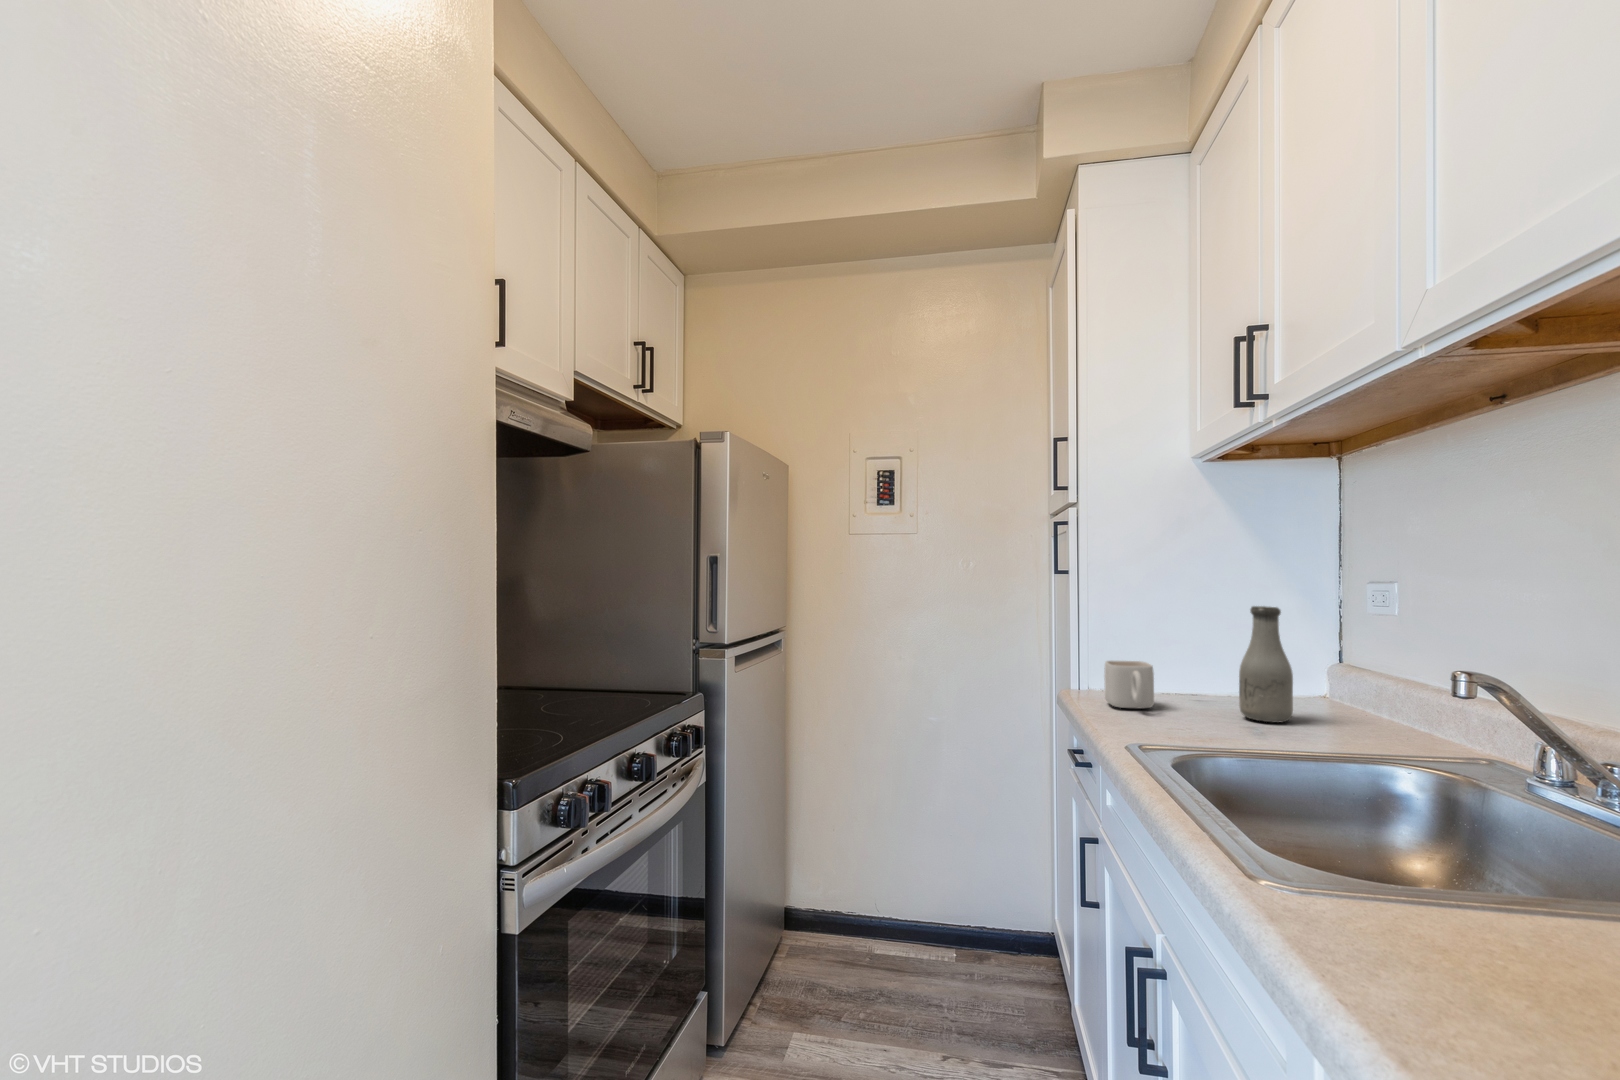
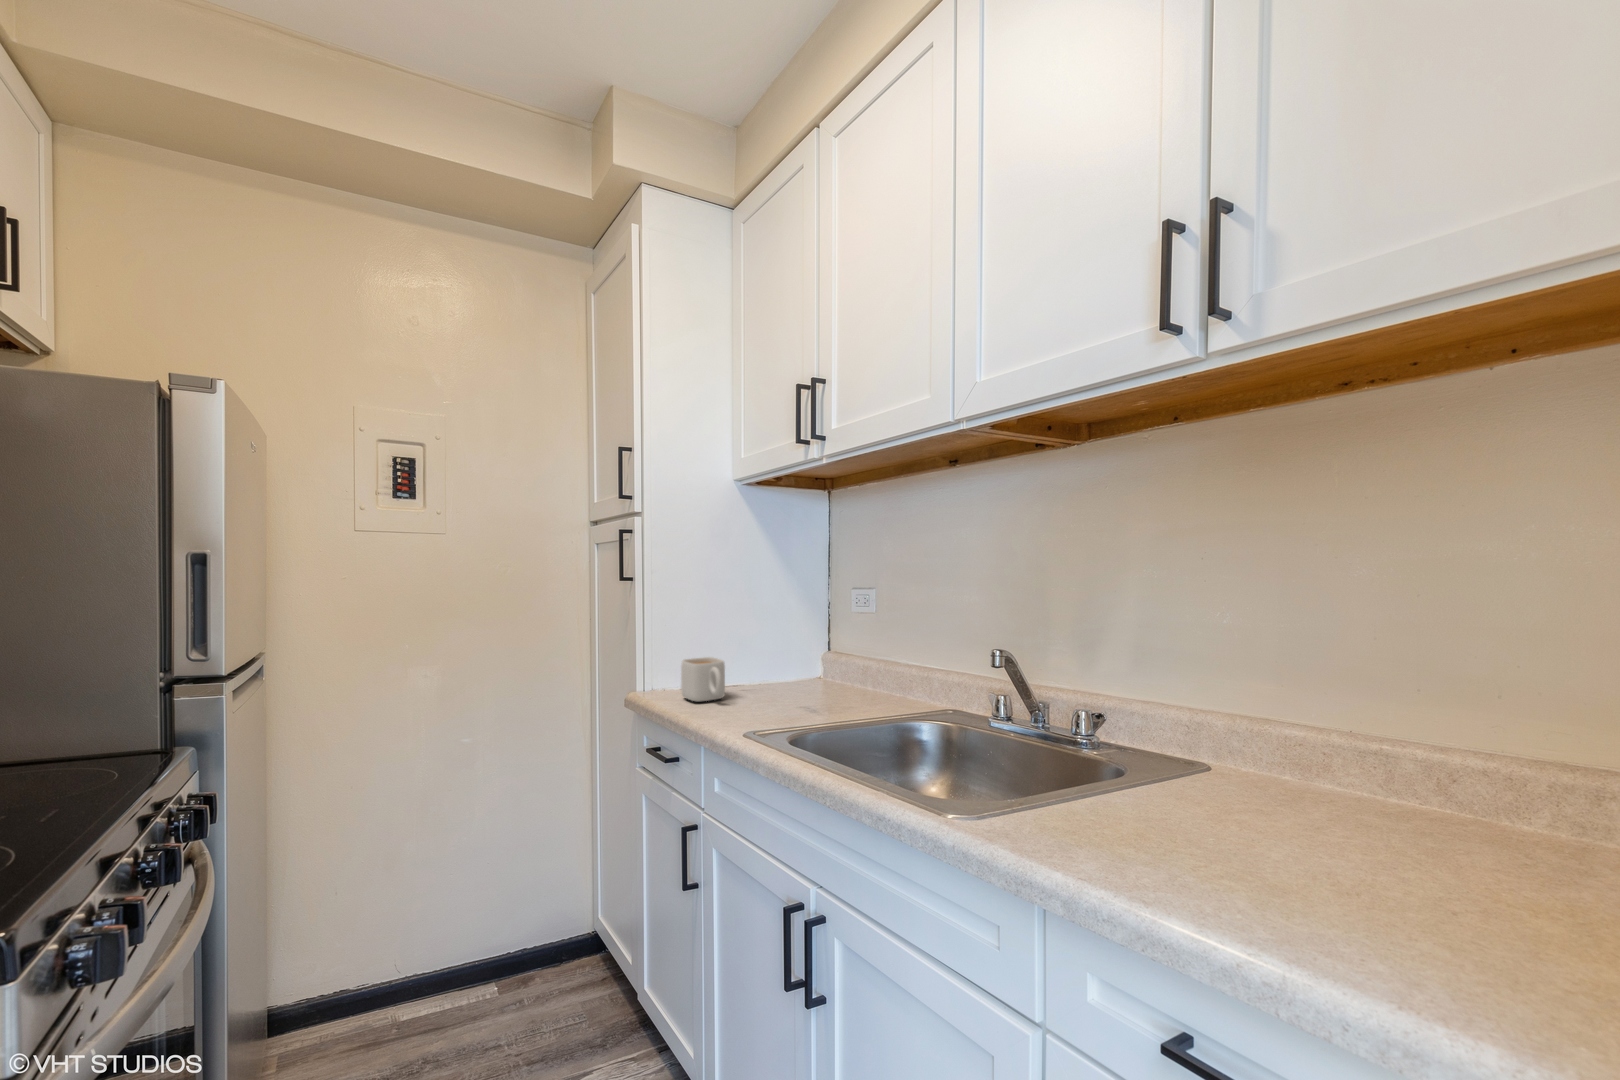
bottle: present [1239,606,1293,723] -> none [790,604,826,697]

